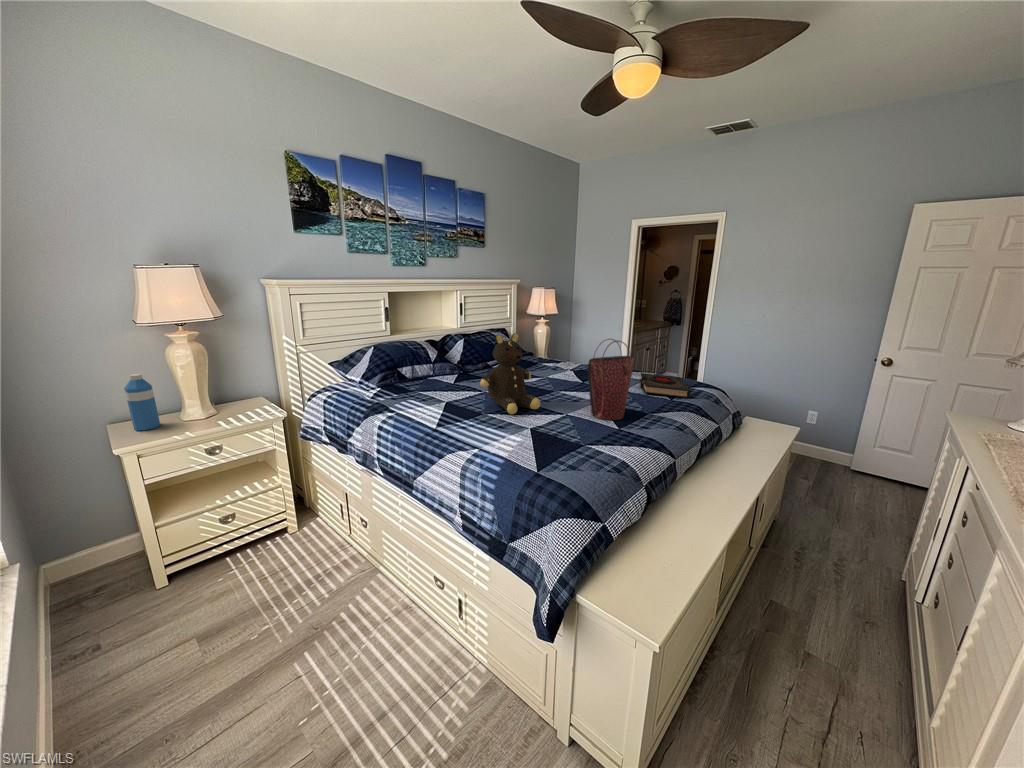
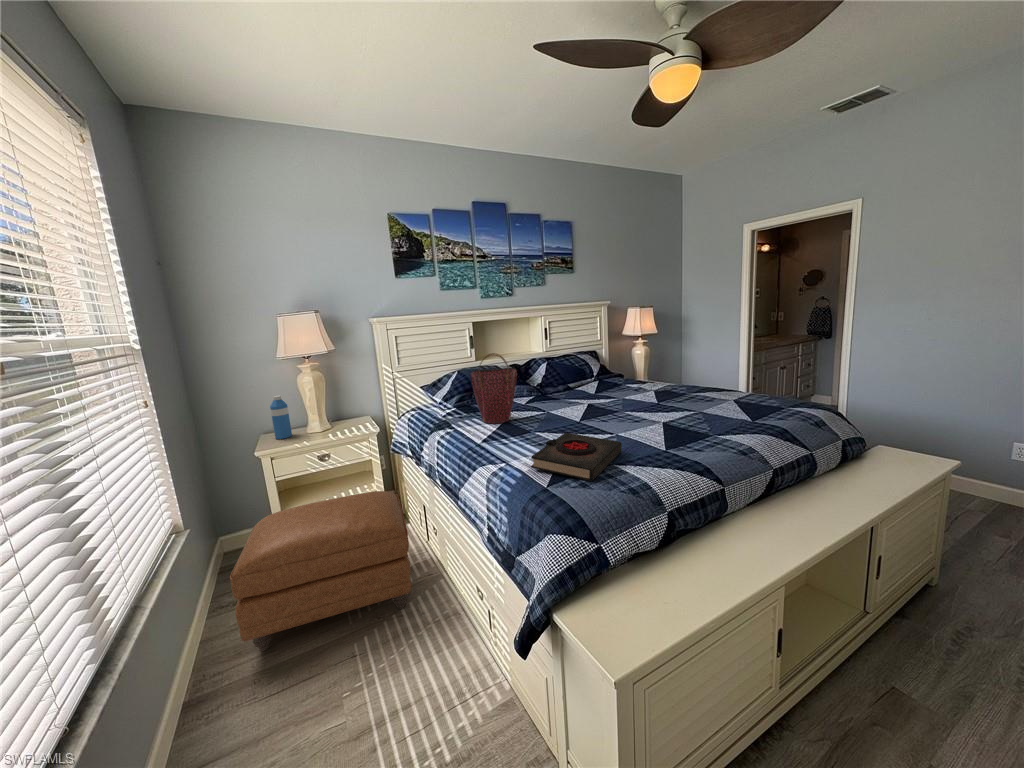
teddy bear: present [480,333,540,414] -> none [529,353,589,433]
handbag: present [588,339,634,420] -> present [470,353,517,424]
book: present [640,373,691,398] -> present [531,433,622,481]
ottoman: none [115,485,355,702] -> present [230,491,411,651]

